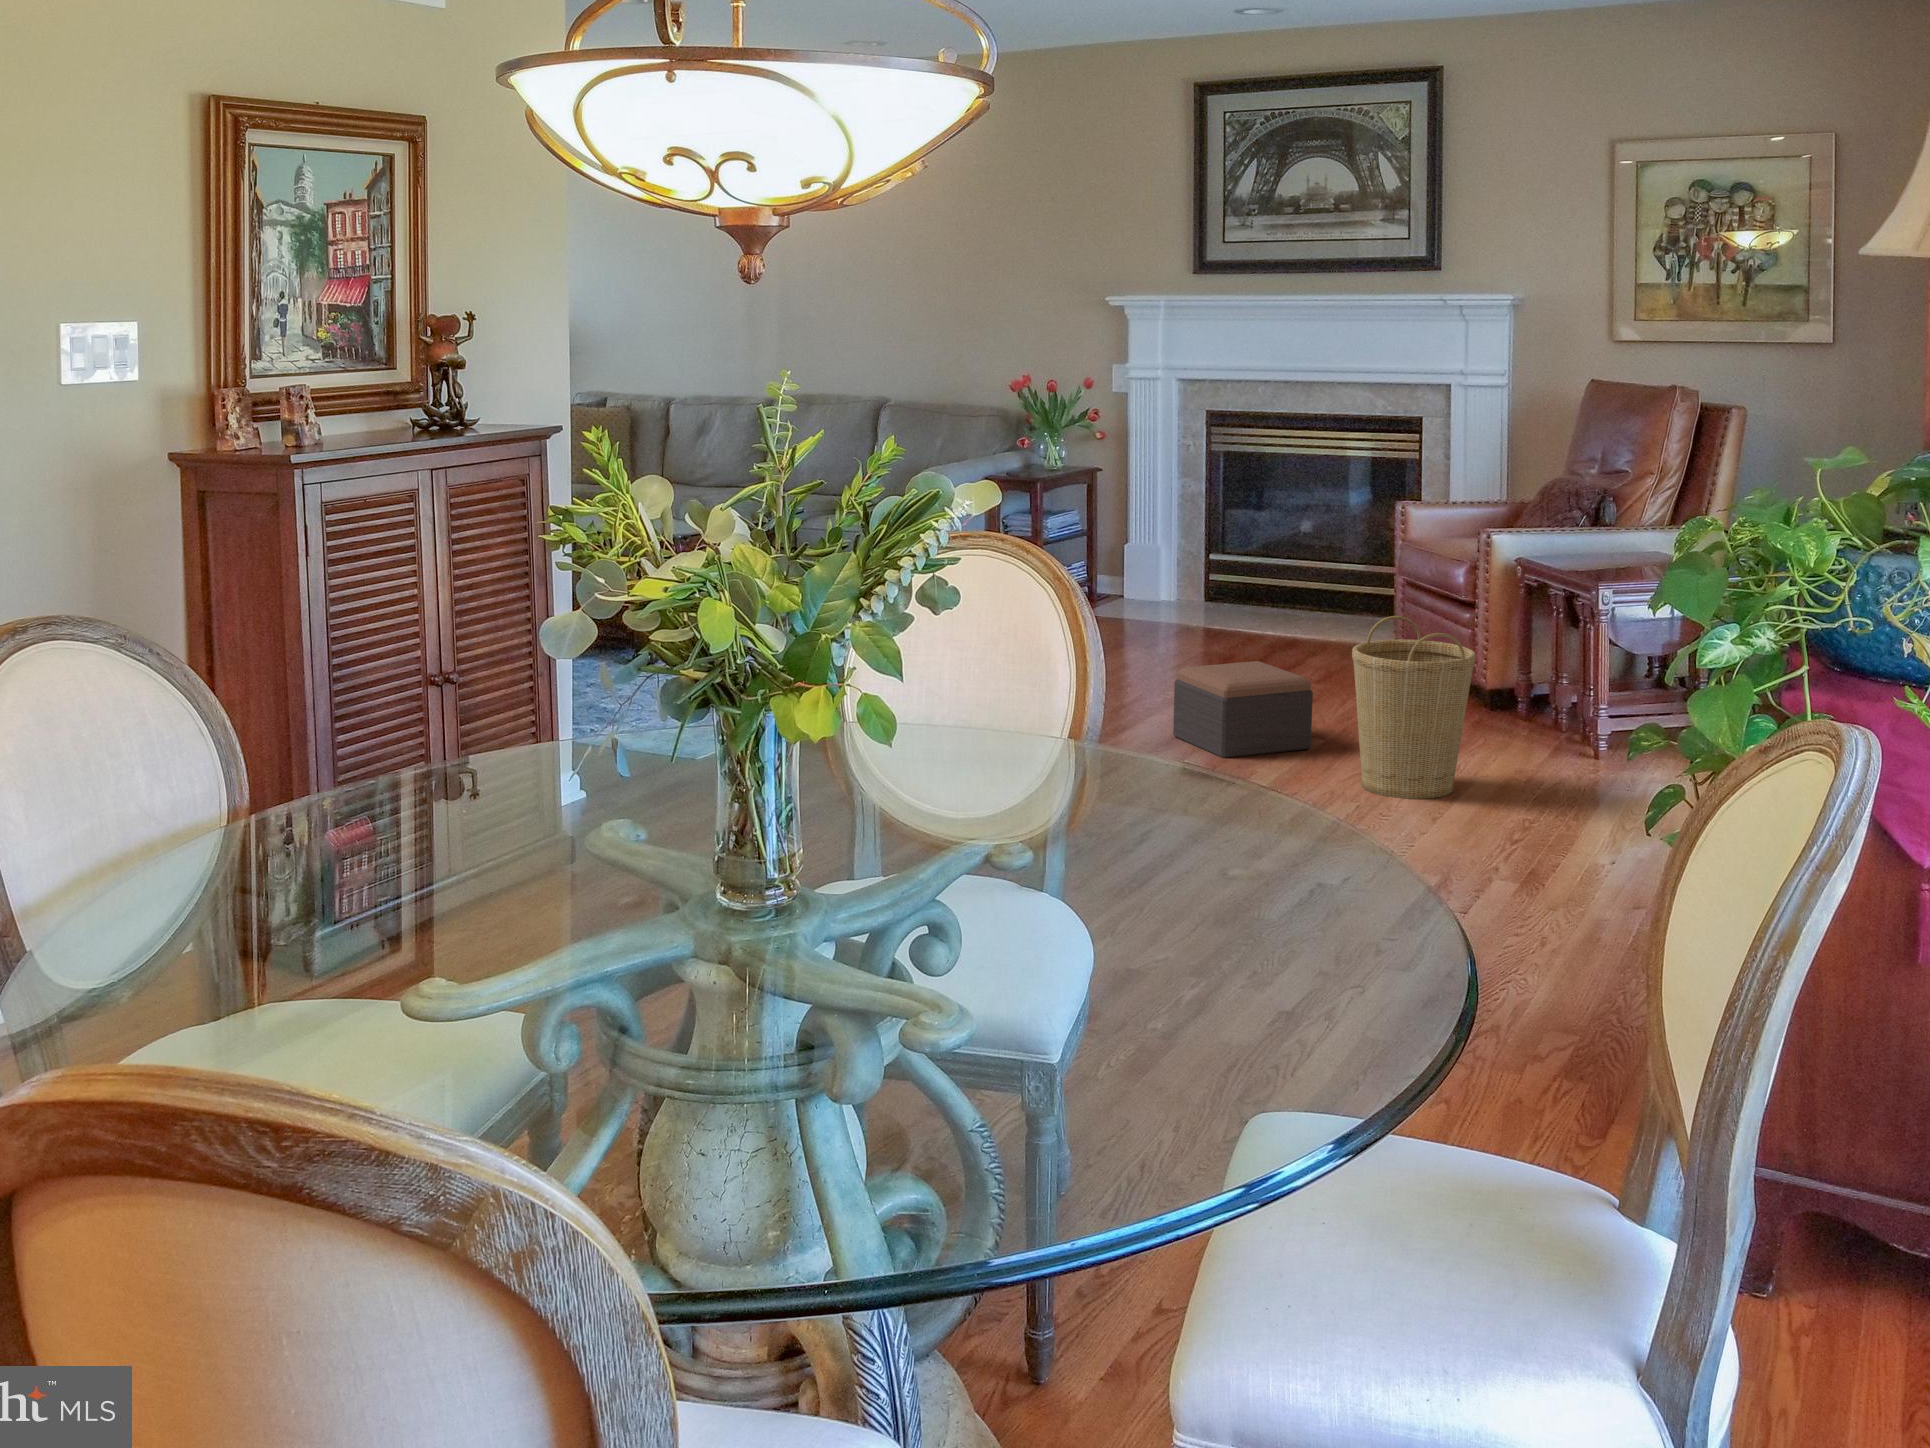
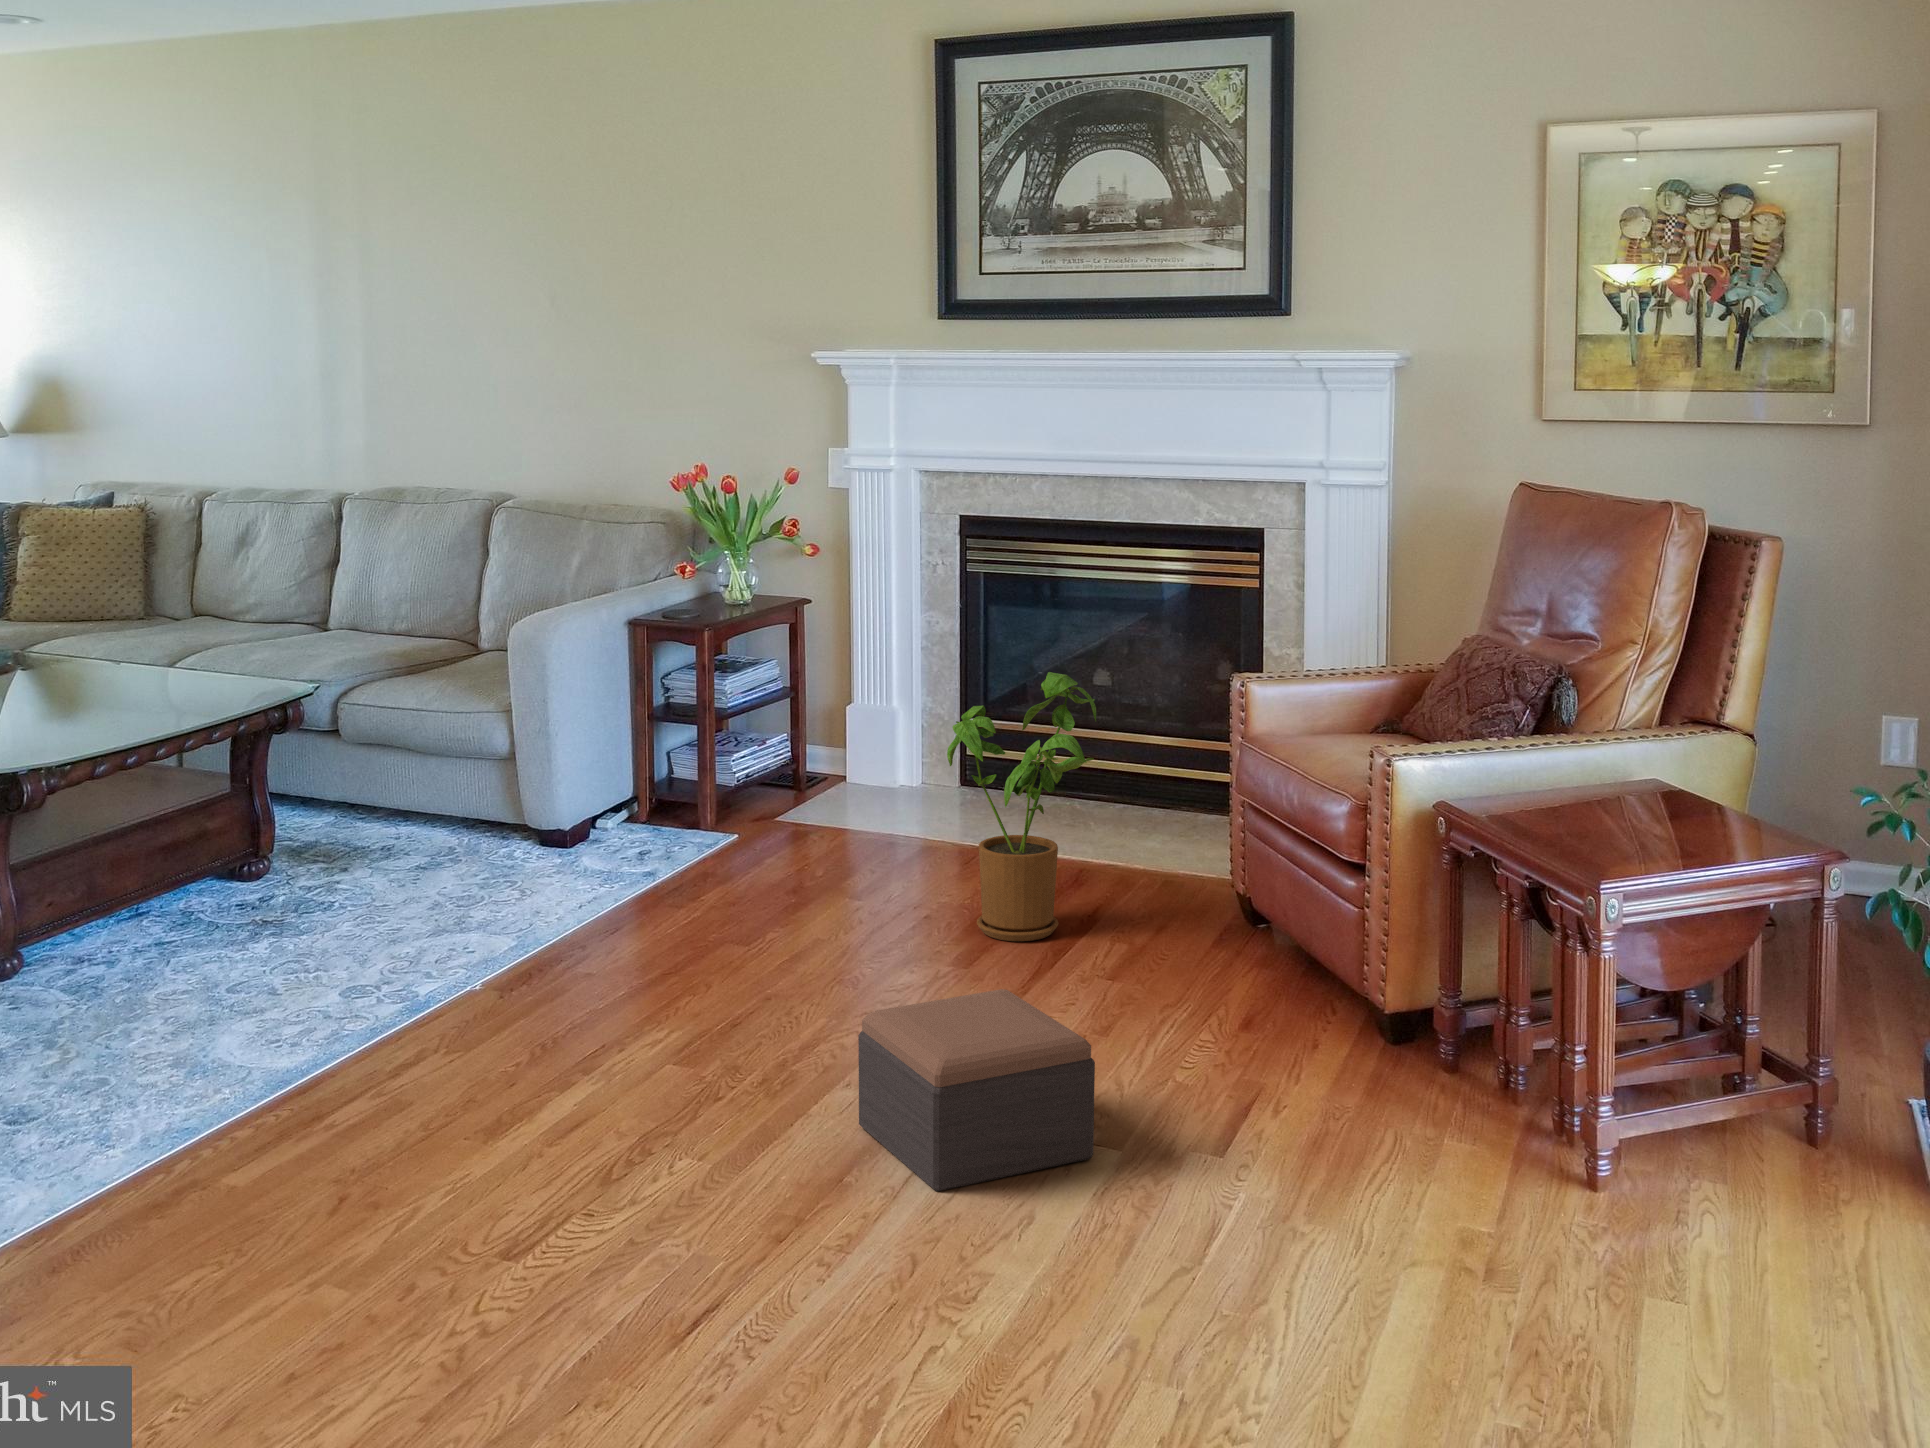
house plant: none [1209,499,1306,671] -> present [947,672,1096,941]
basket: present [1352,616,1476,799] -> none [1158,958,1387,1320]

